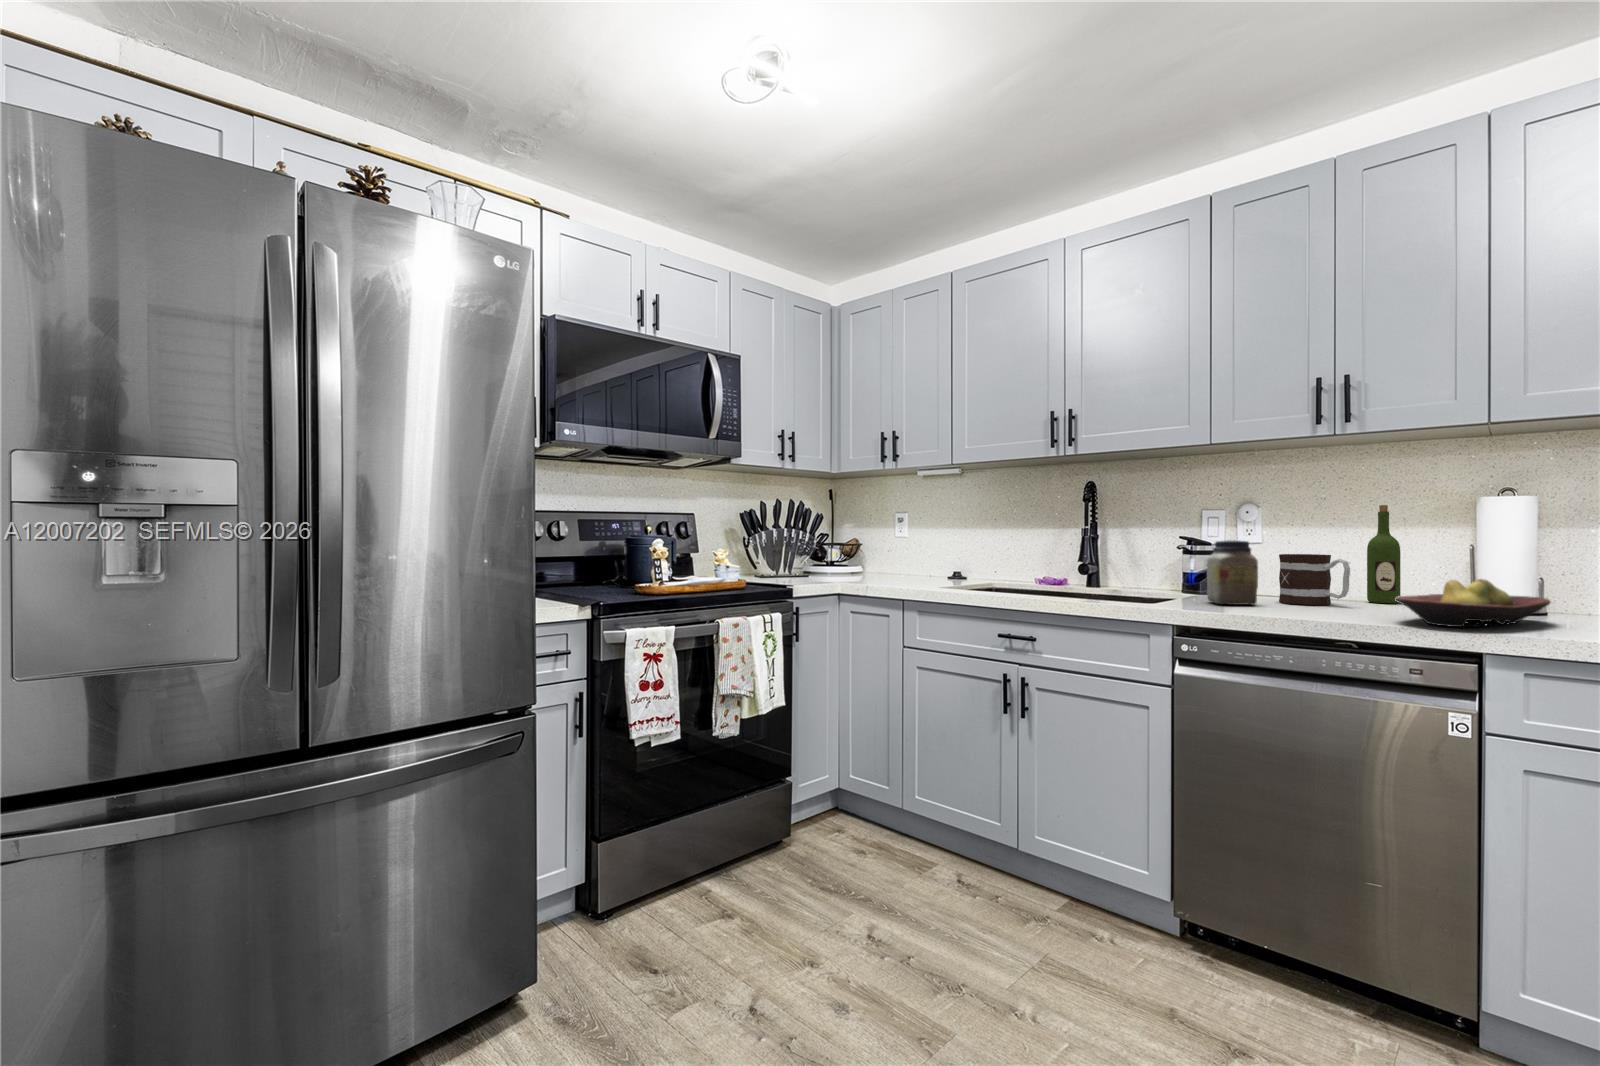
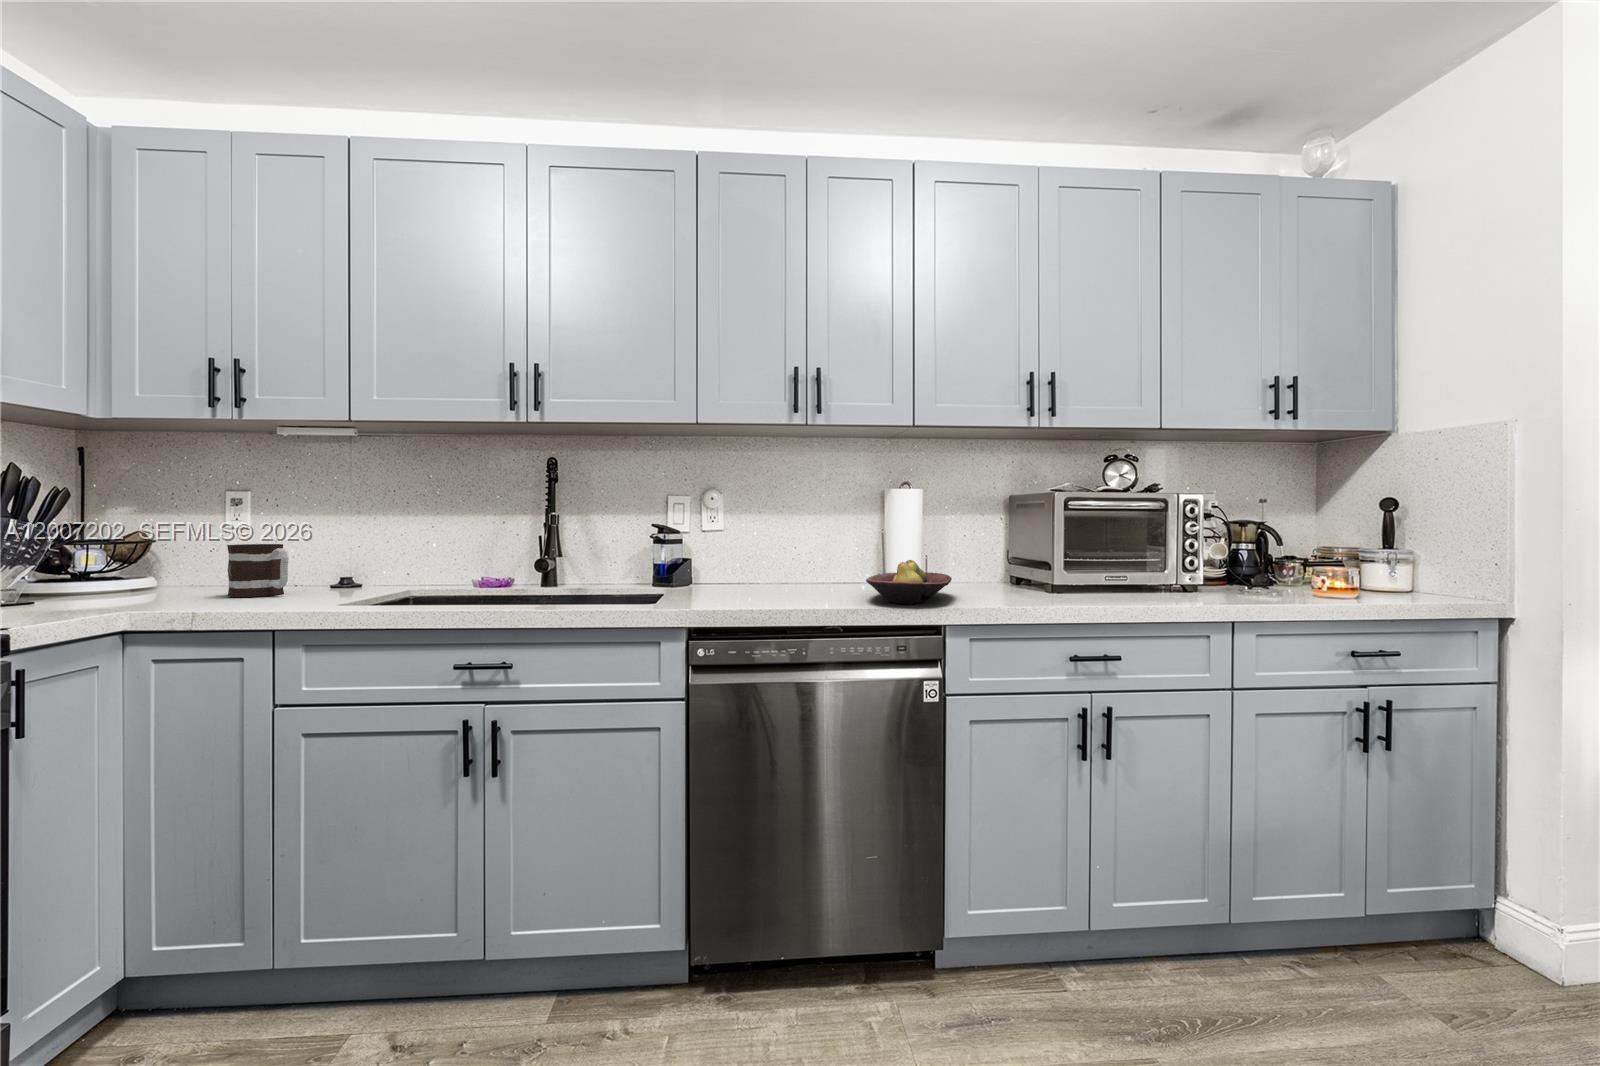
wine bottle: present [1367,505,1401,603] -> none [808,496,831,584]
jar: present [1207,540,1258,605] -> none [694,529,743,598]
mug: present [1279,554,1350,605] -> present [227,544,289,597]

